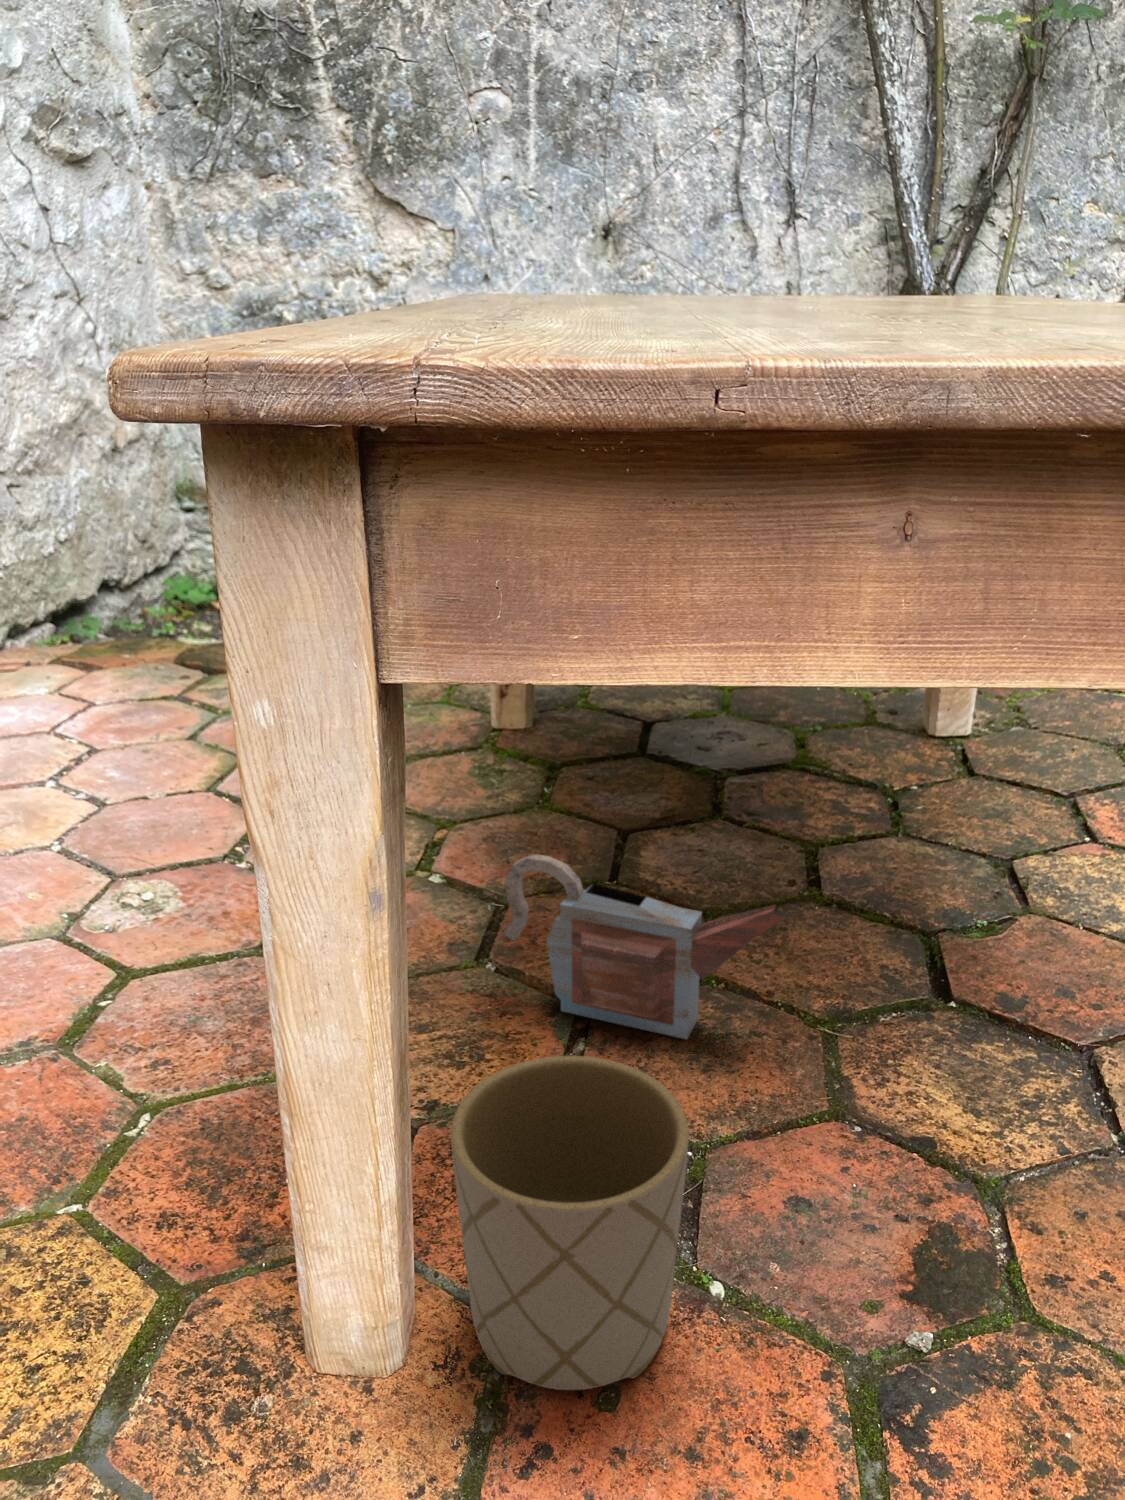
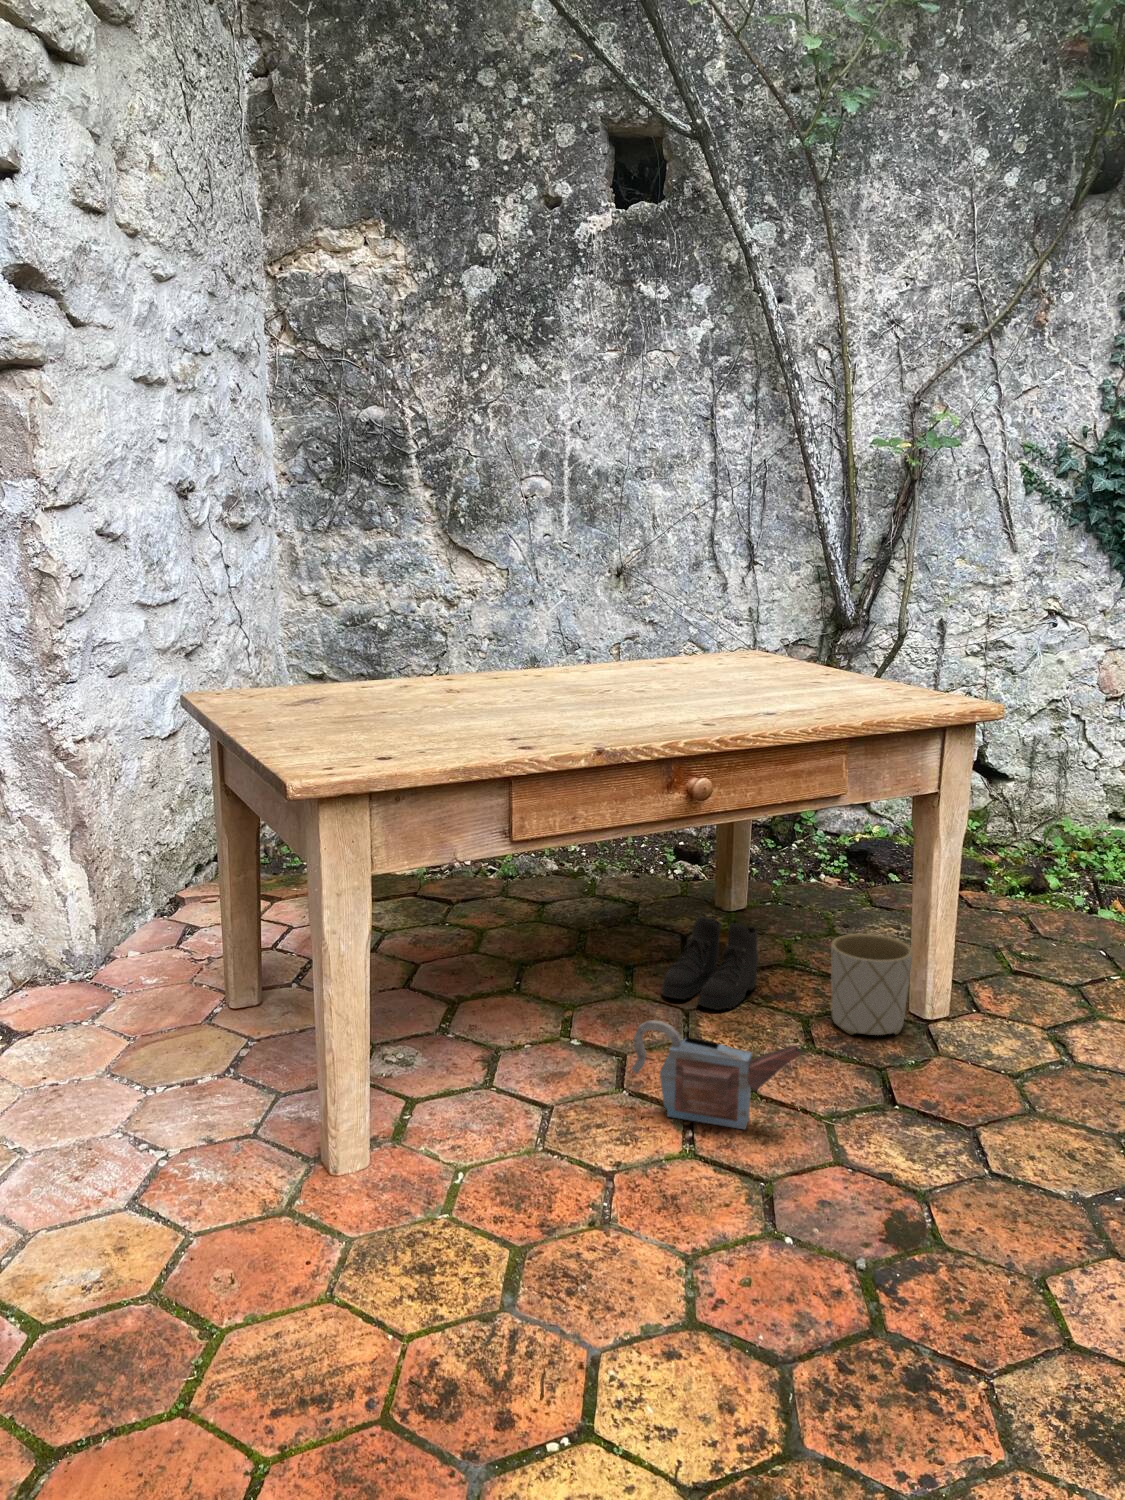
boots: none [609,691,756,831] -> present [662,916,758,1010]
planter: present [451,1055,689,1390] -> present [831,934,913,1035]

